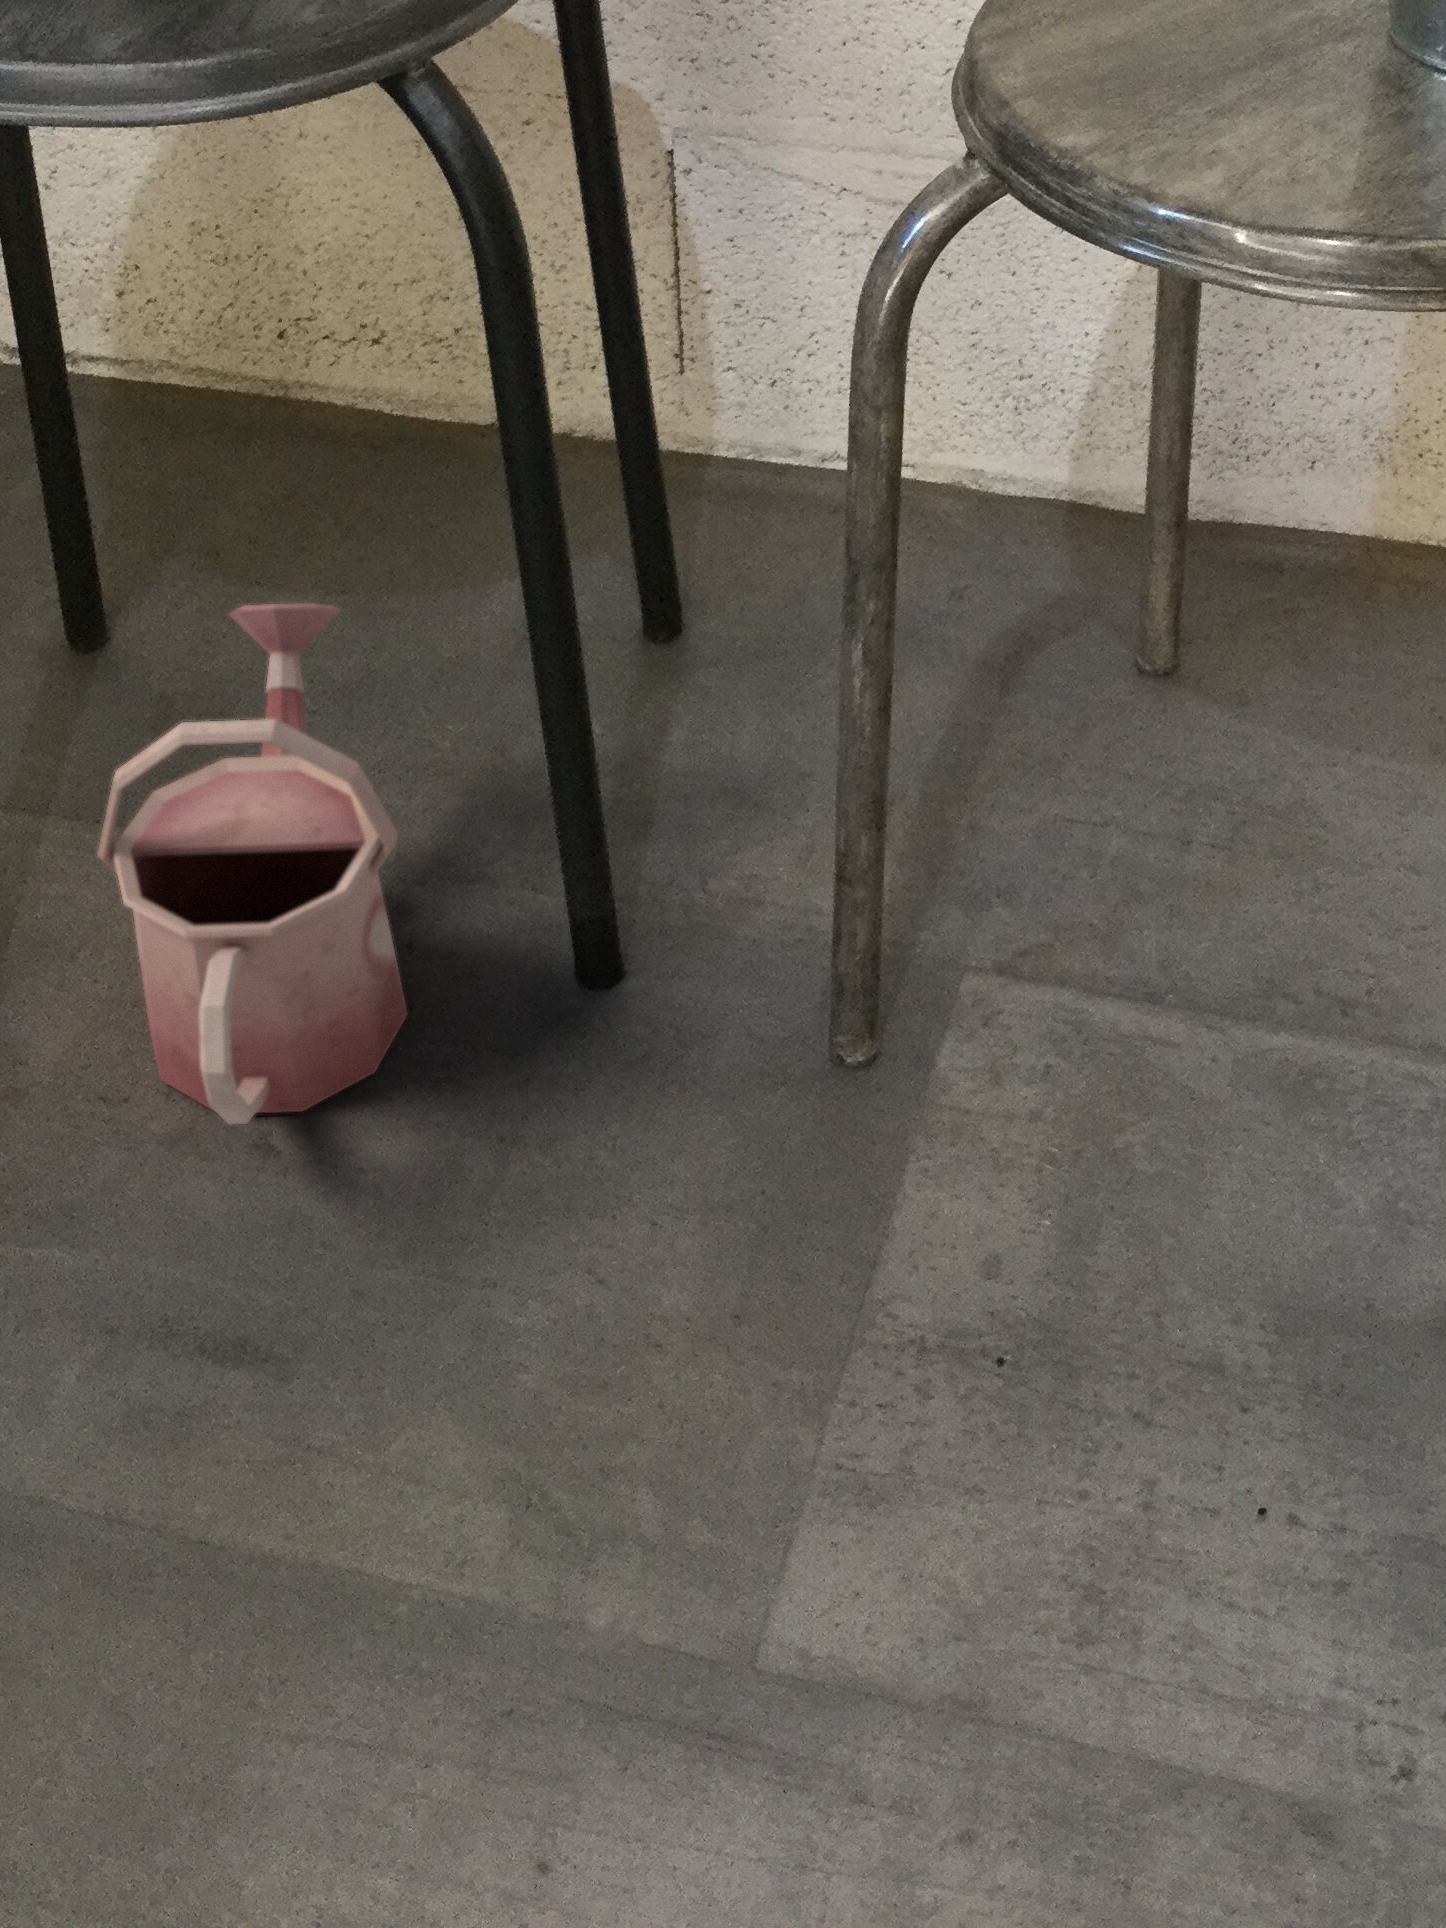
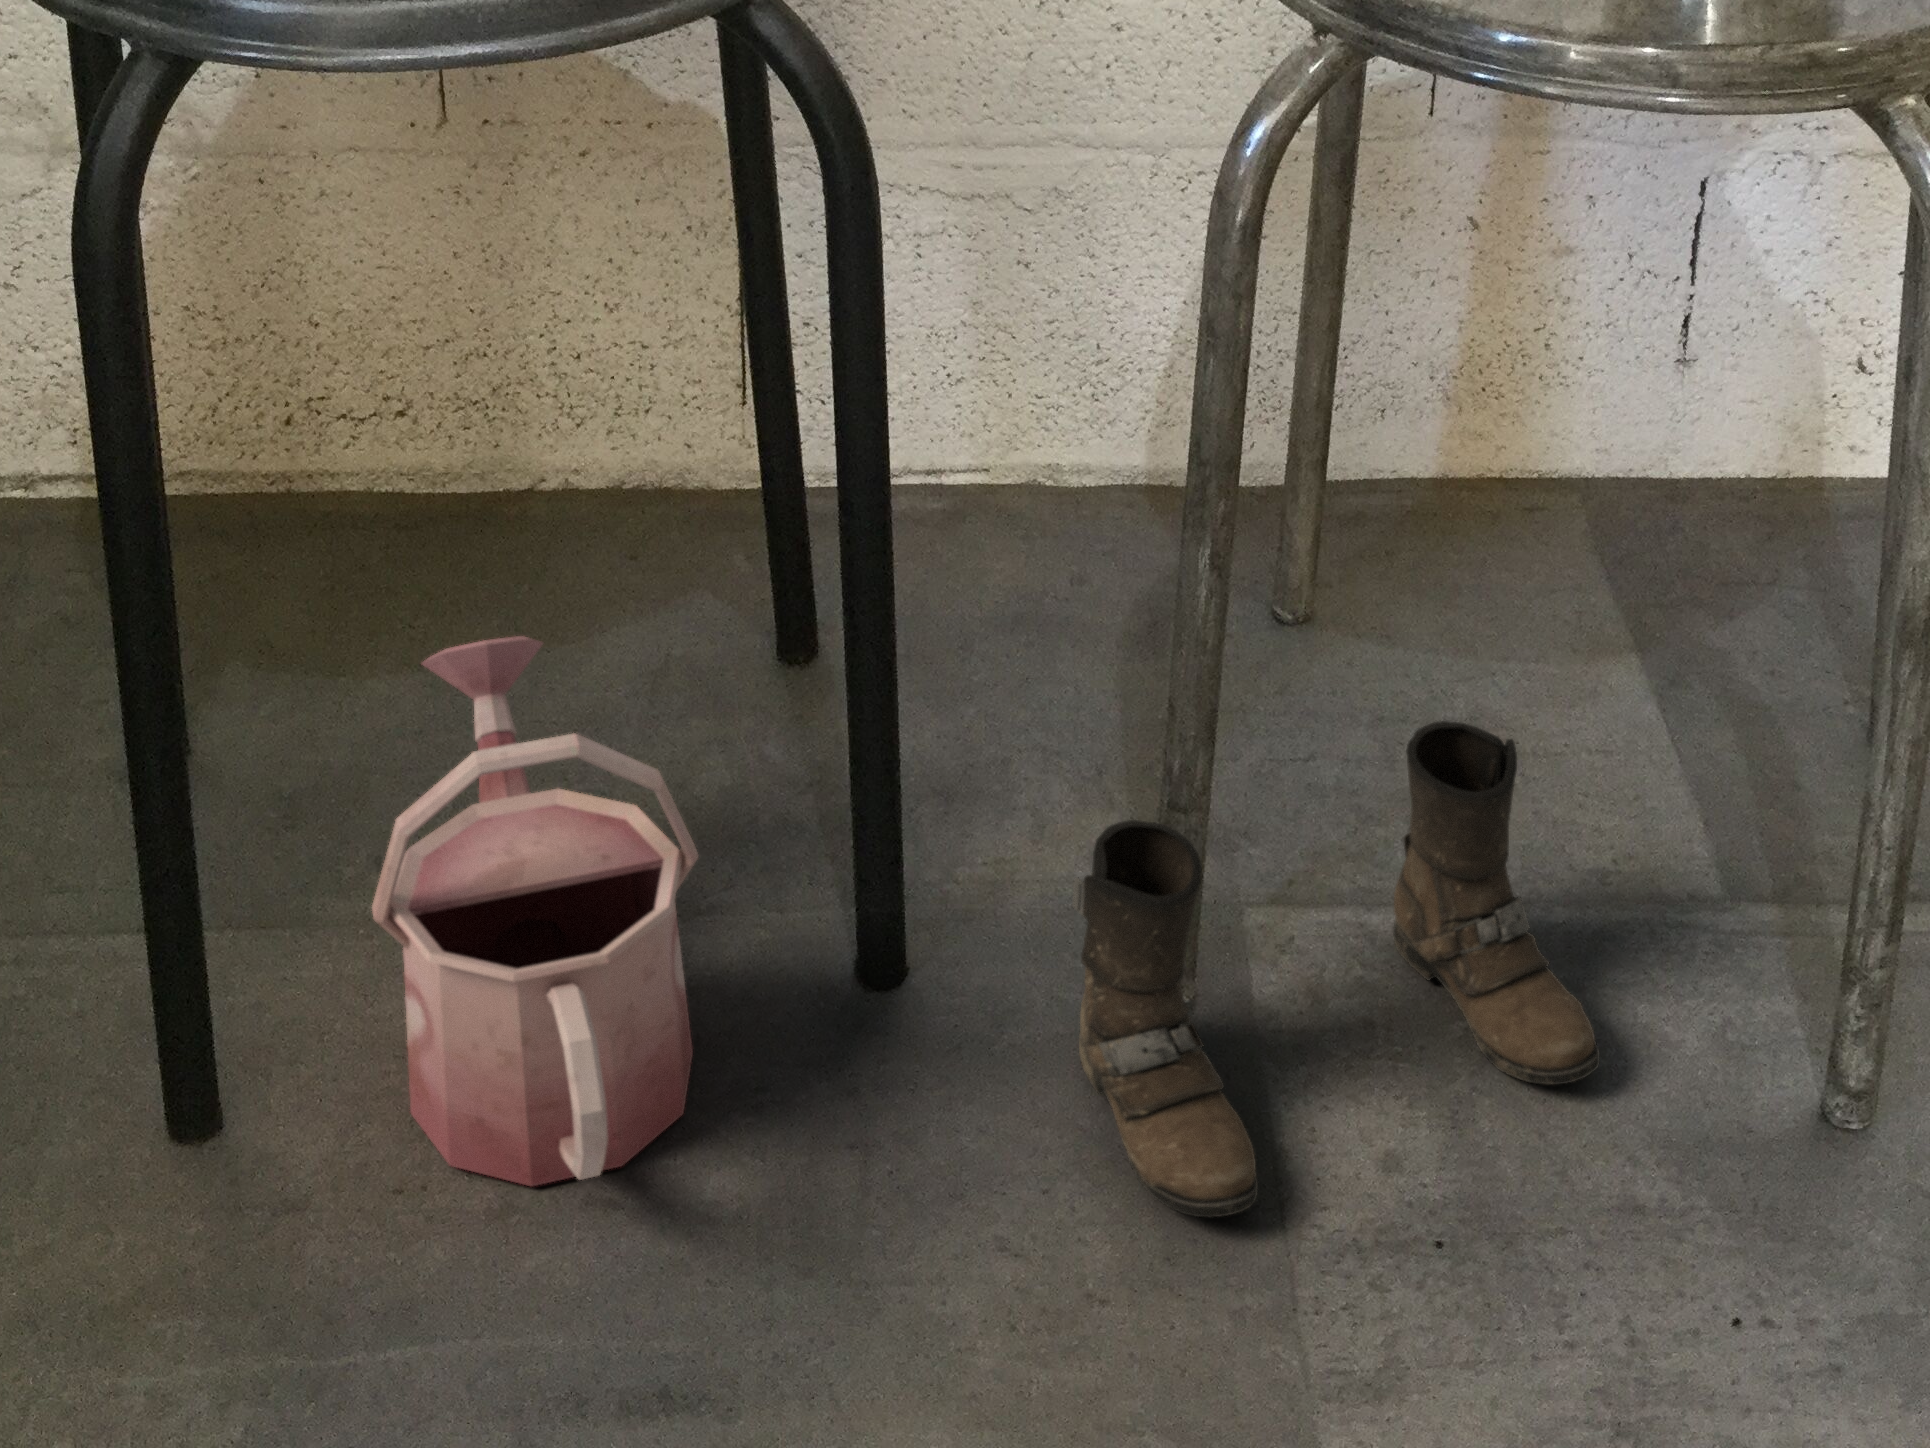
boots: none [718,831,1247,1281] -> present [1072,721,1600,1217]

